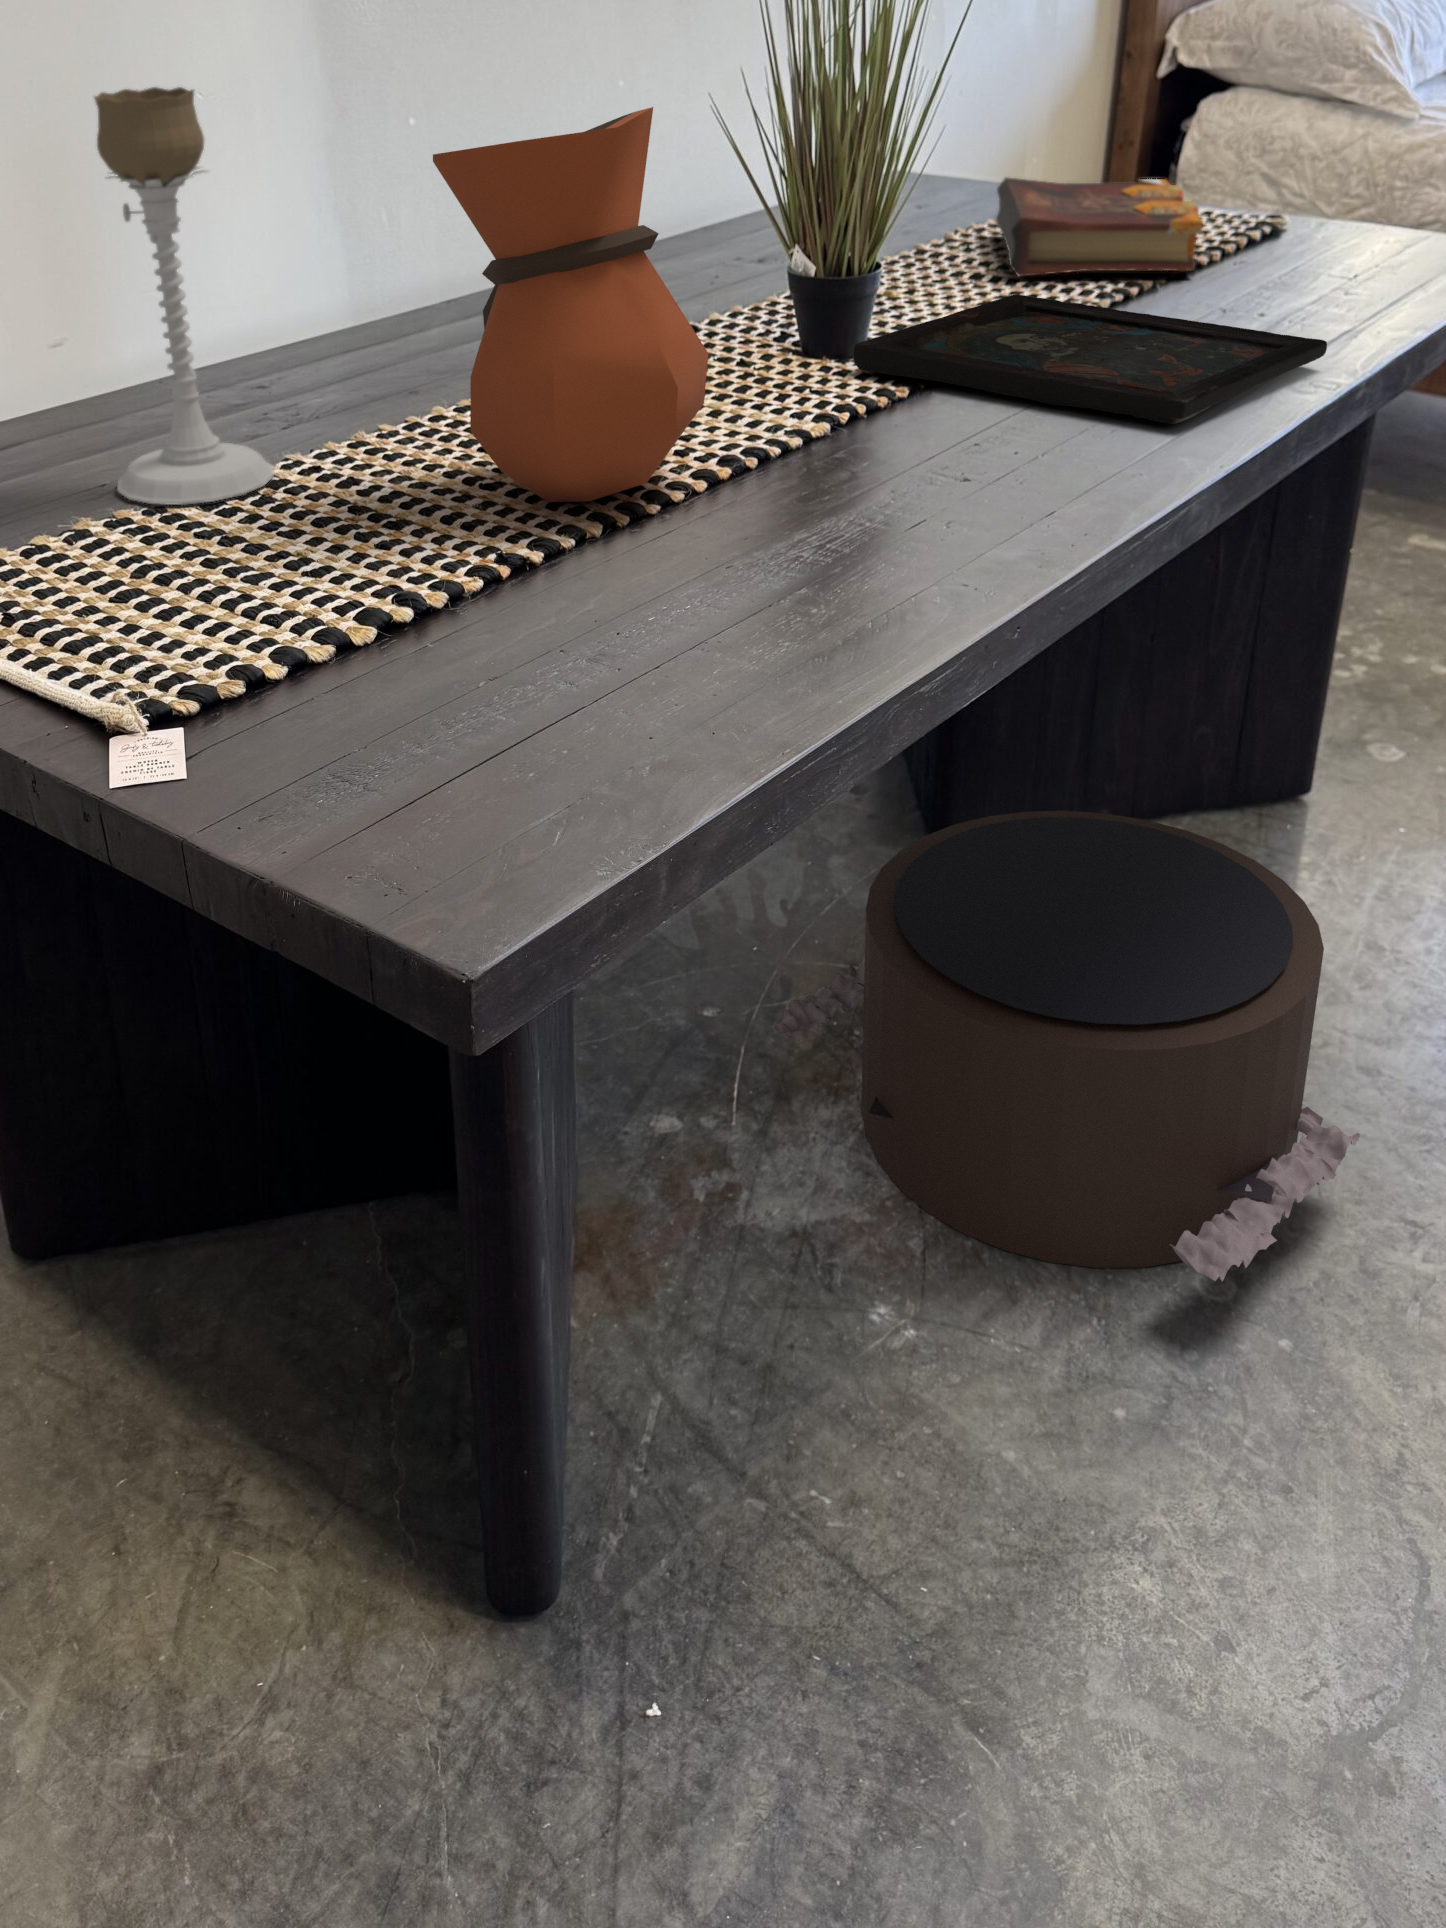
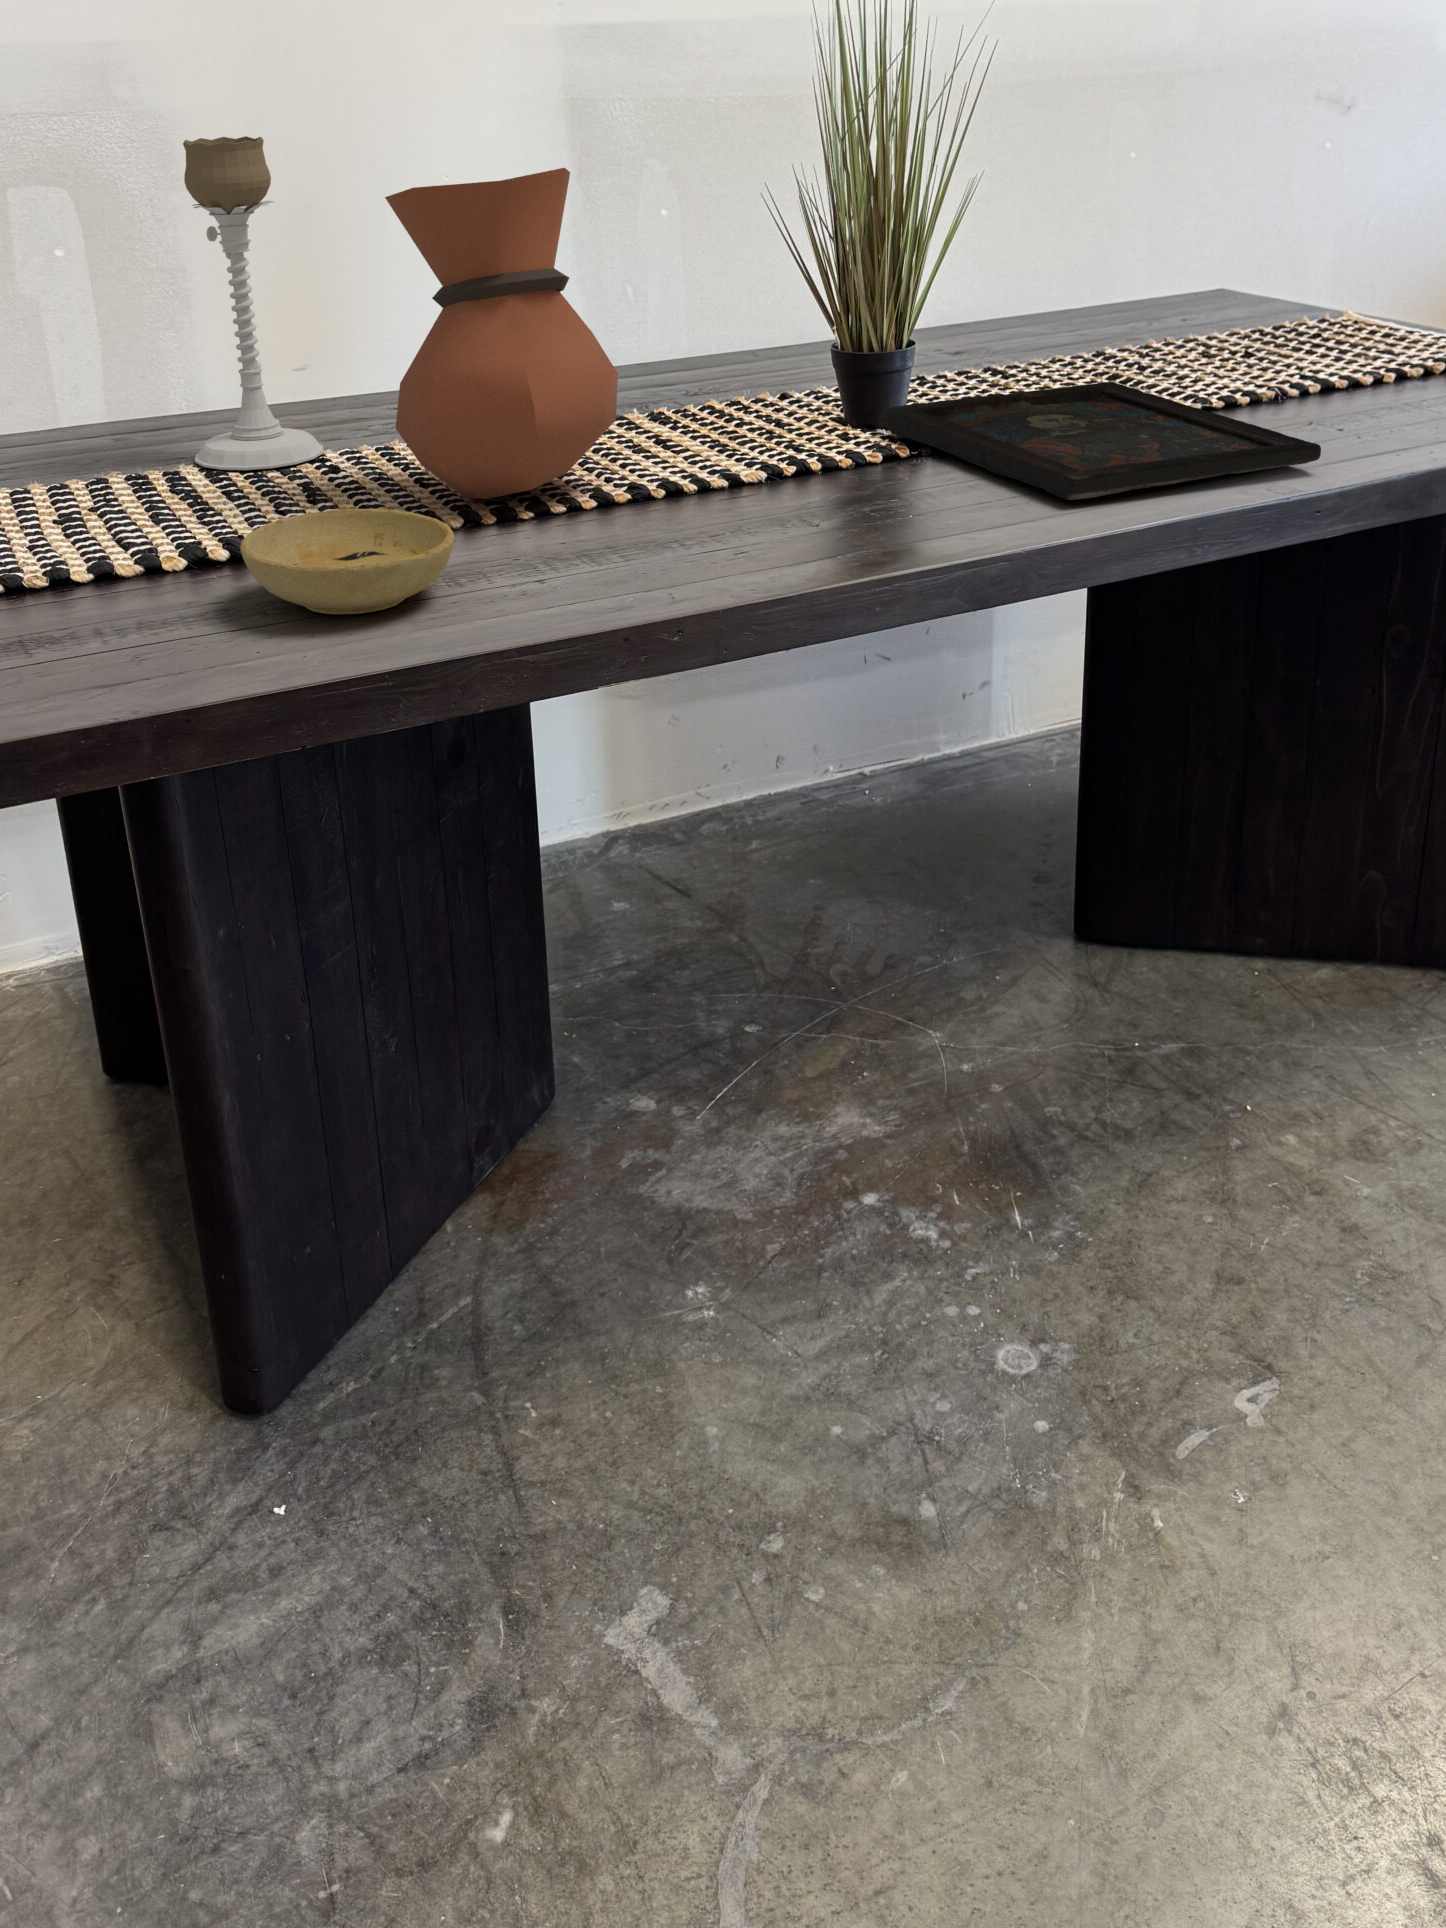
book: present [996,177,1203,276] -> none [1179,280,1424,381]
bowl: none [526,533,784,673] -> present [240,509,454,614]
pouf: present [772,811,1360,1281] -> none [758,885,1235,1338]

